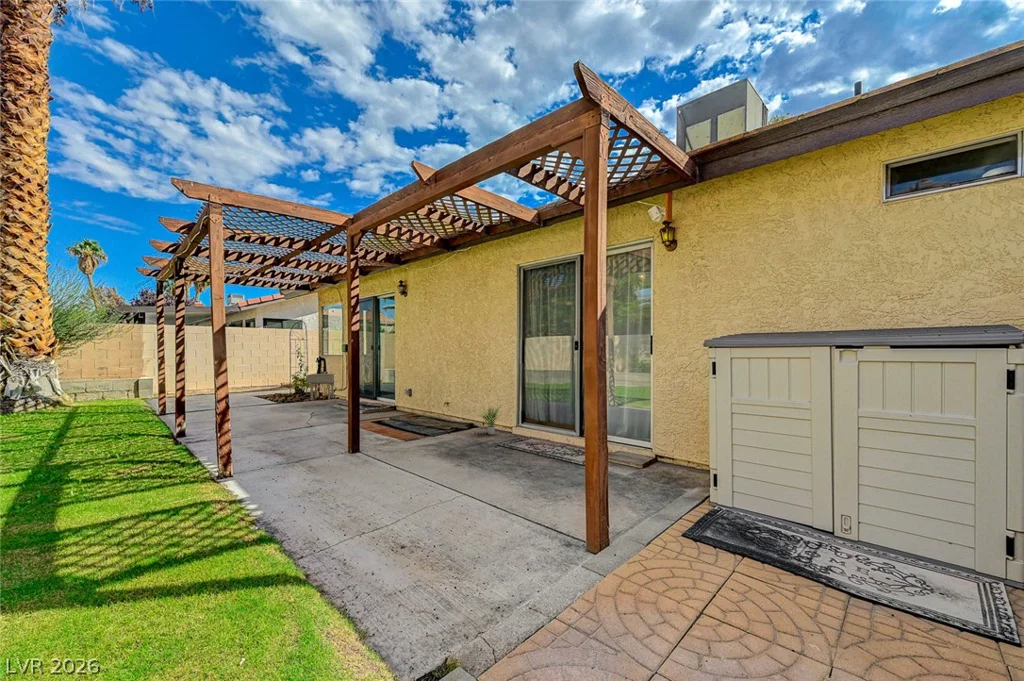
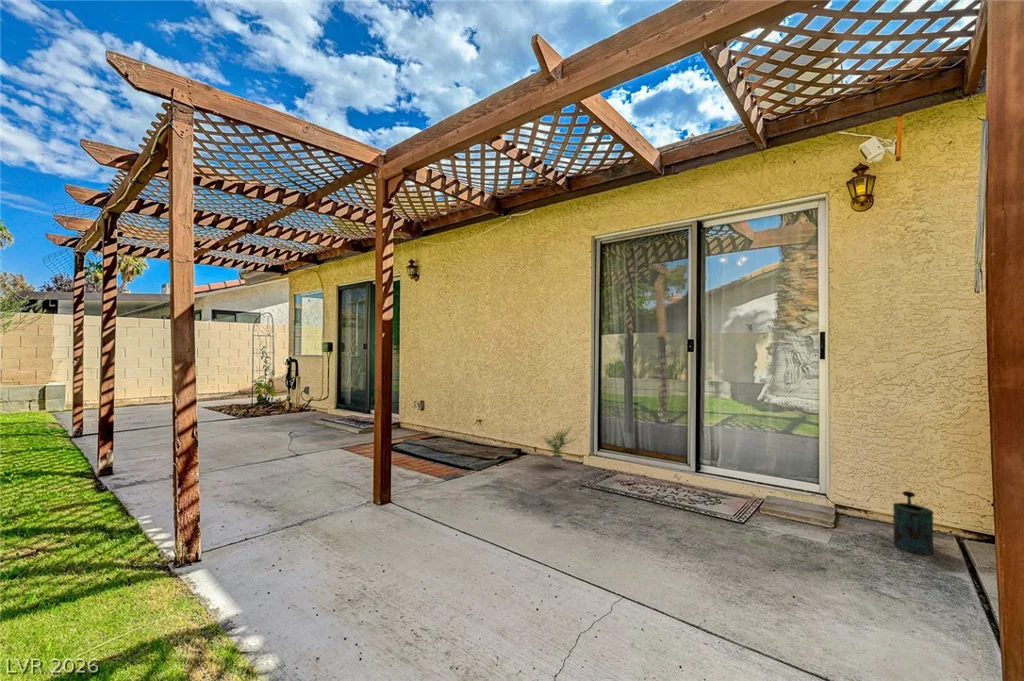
side table: present [307,374,335,400] -> none [278,380,316,413]
watering can: none [672,443,695,482] -> present [893,491,933,555]

